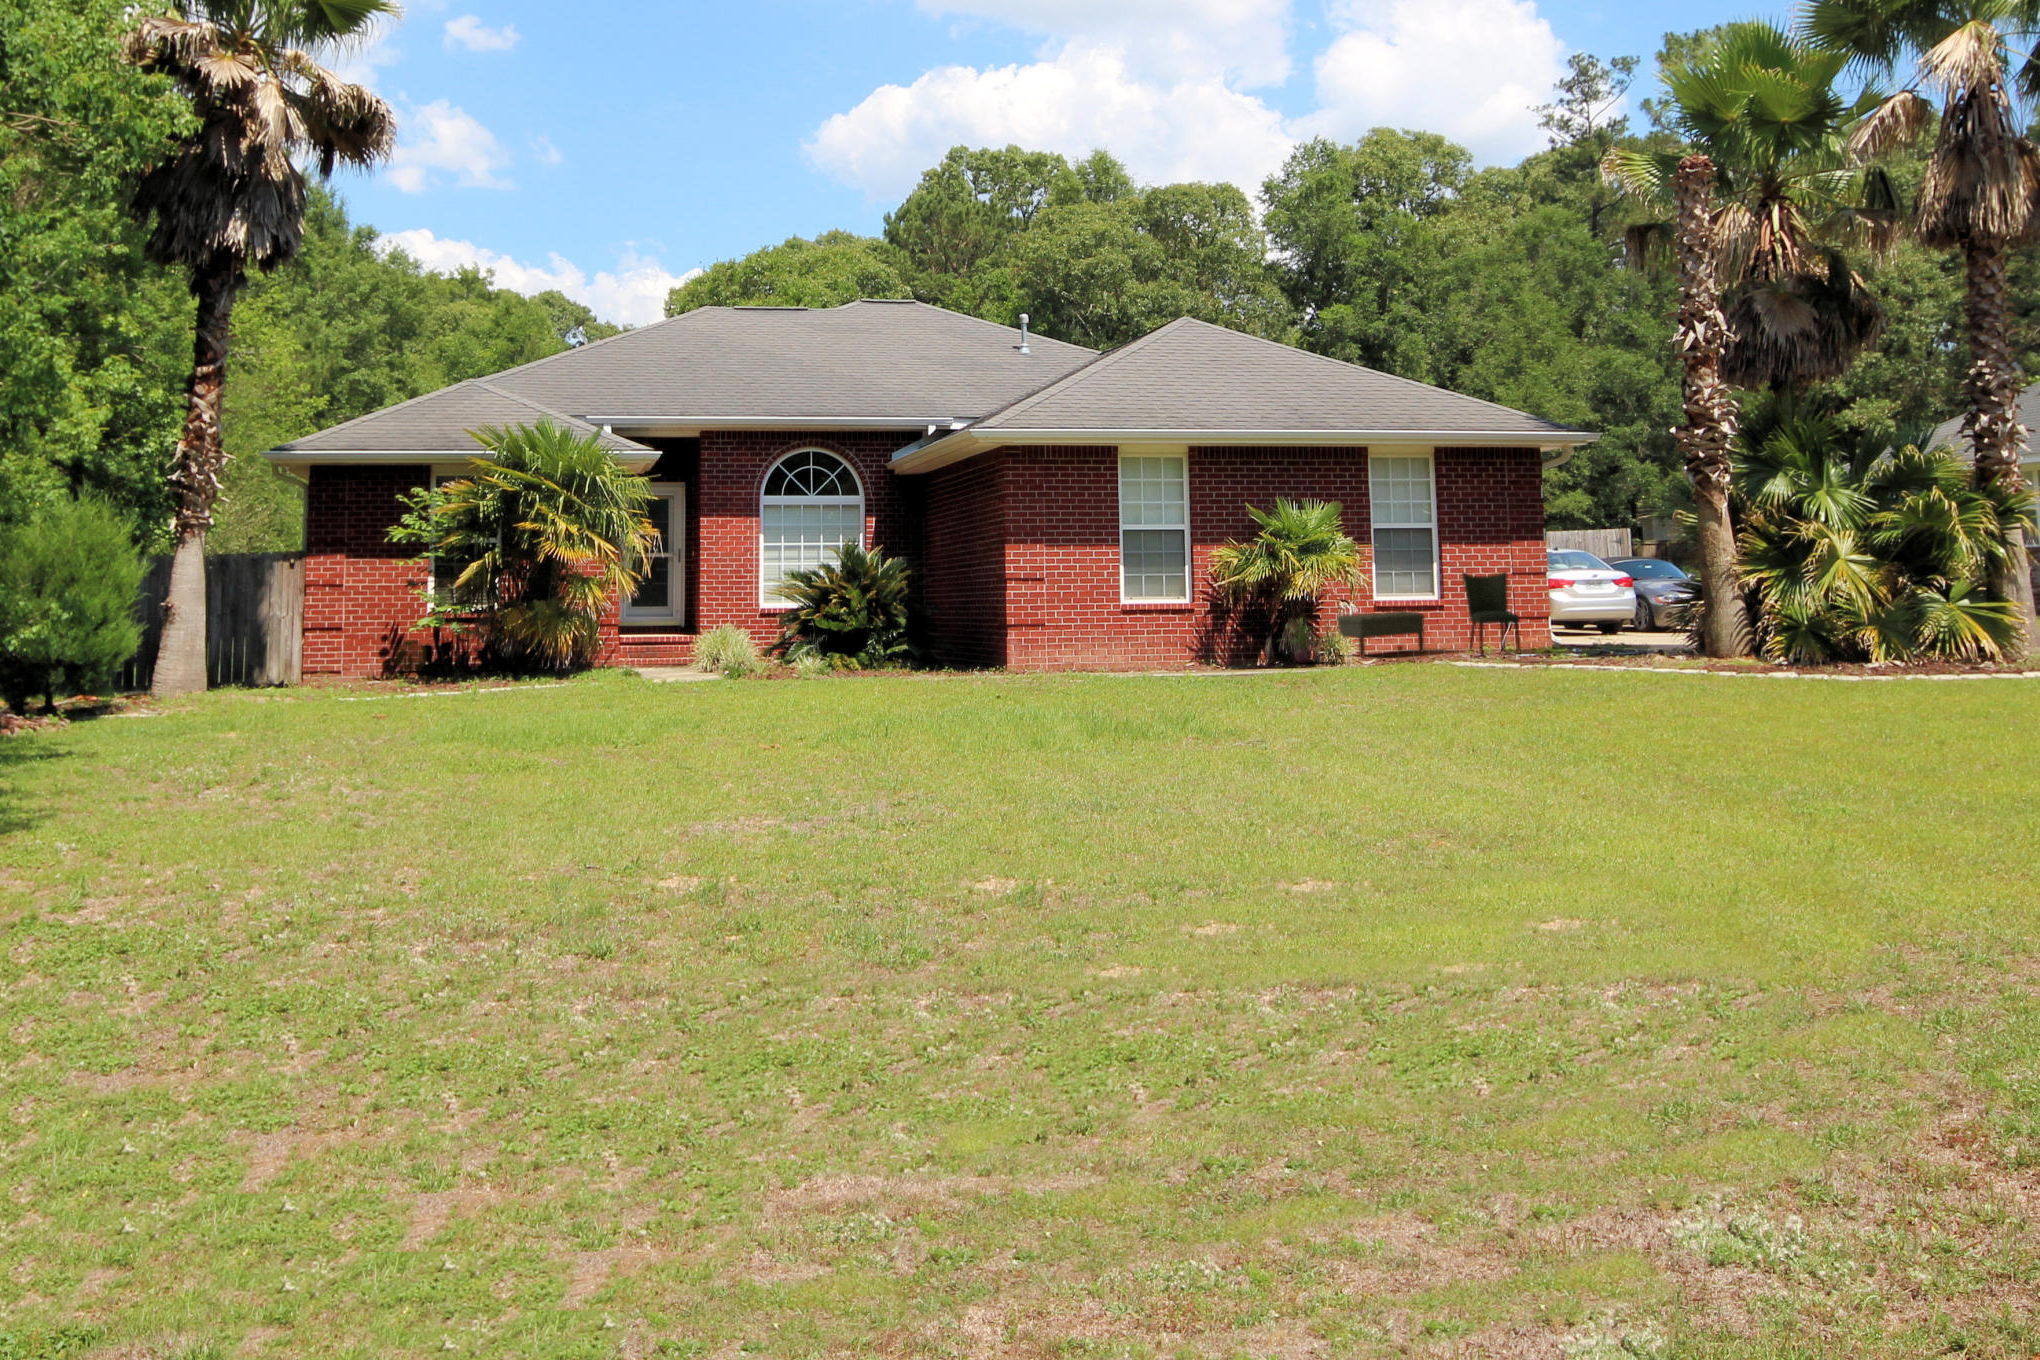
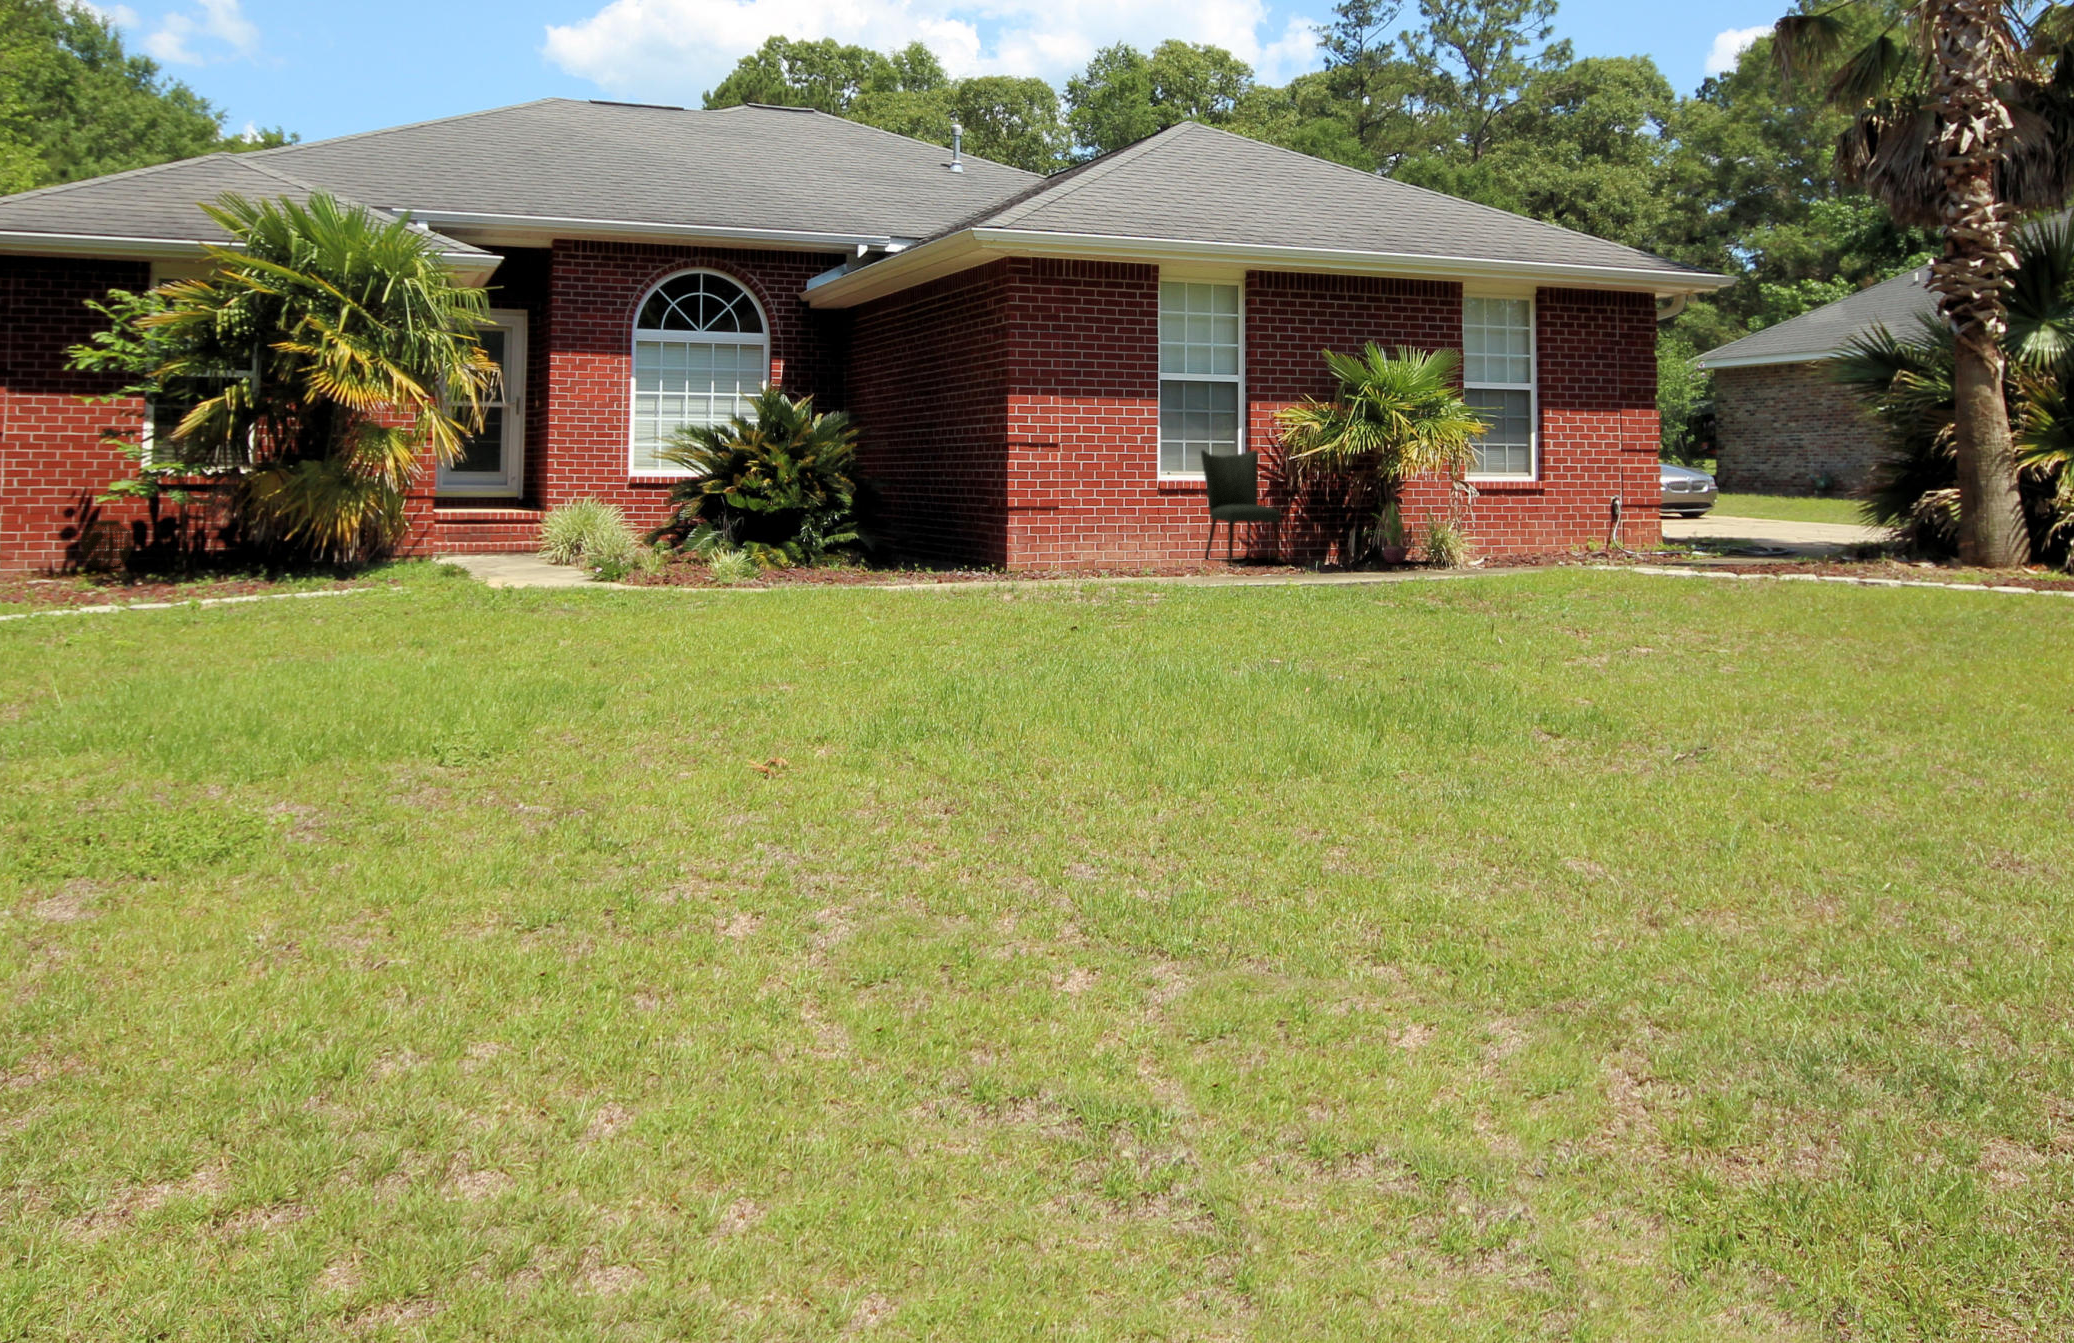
chair: present [1462,572,1521,654] -> present [1201,450,1281,566]
bench: present [1337,611,1425,658] -> none [1422,496,1527,557]

